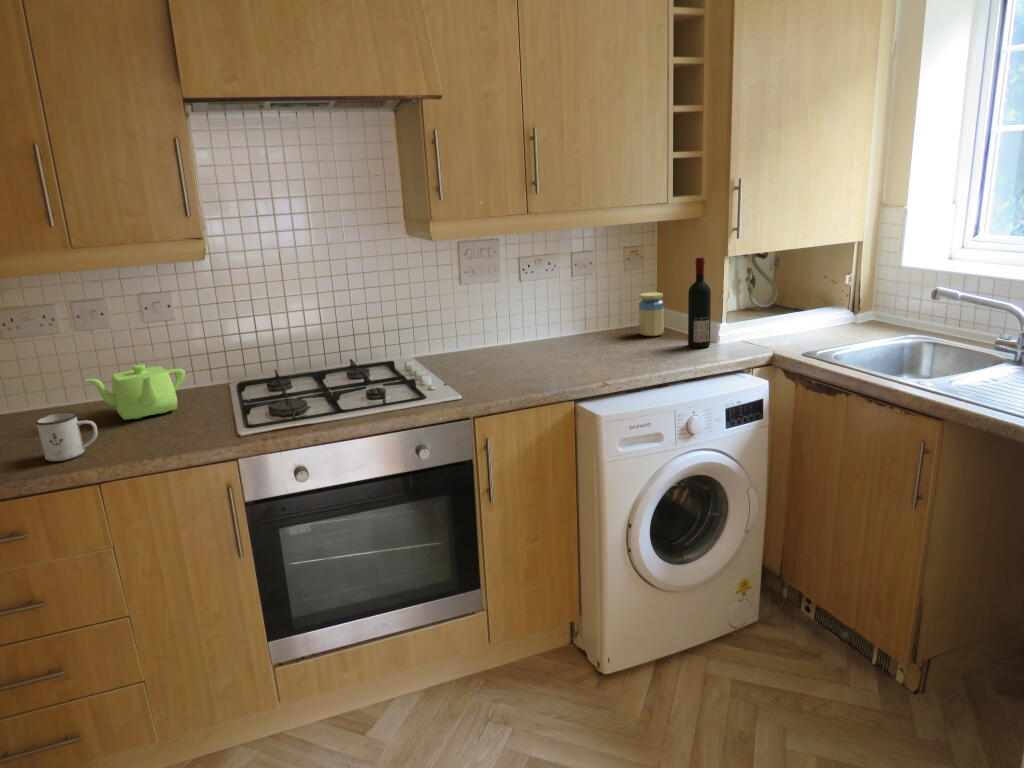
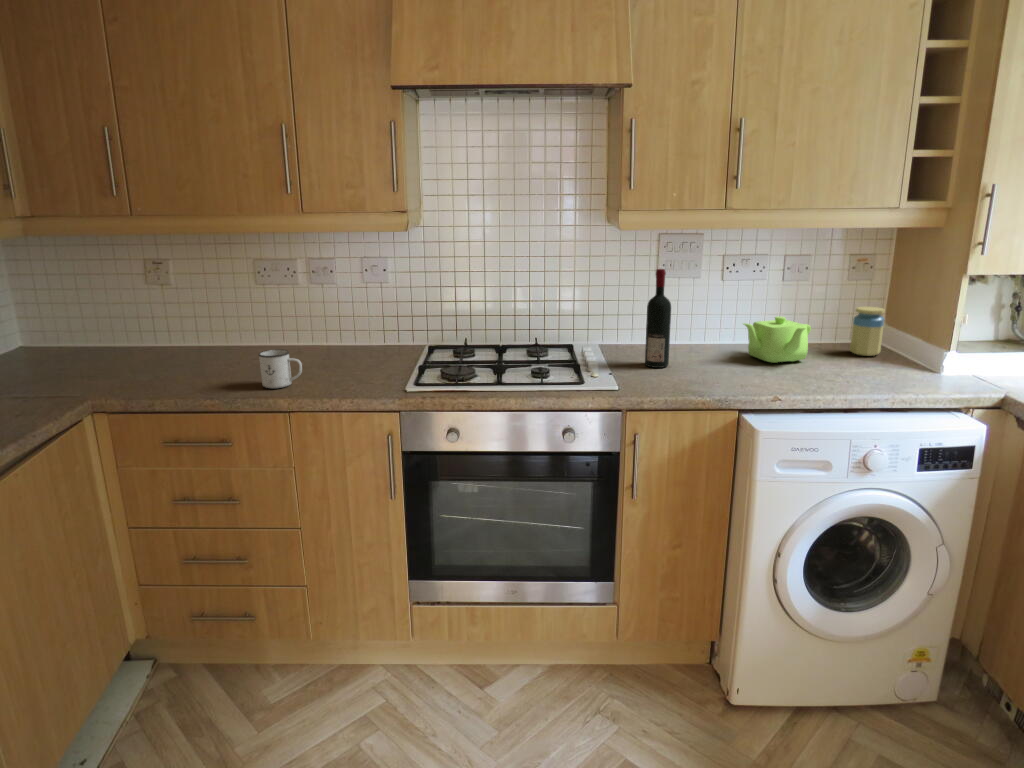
wine bottle: present [688,257,711,348] -> present [645,269,671,368]
teapot: present [85,364,185,420] -> present [743,316,811,363]

